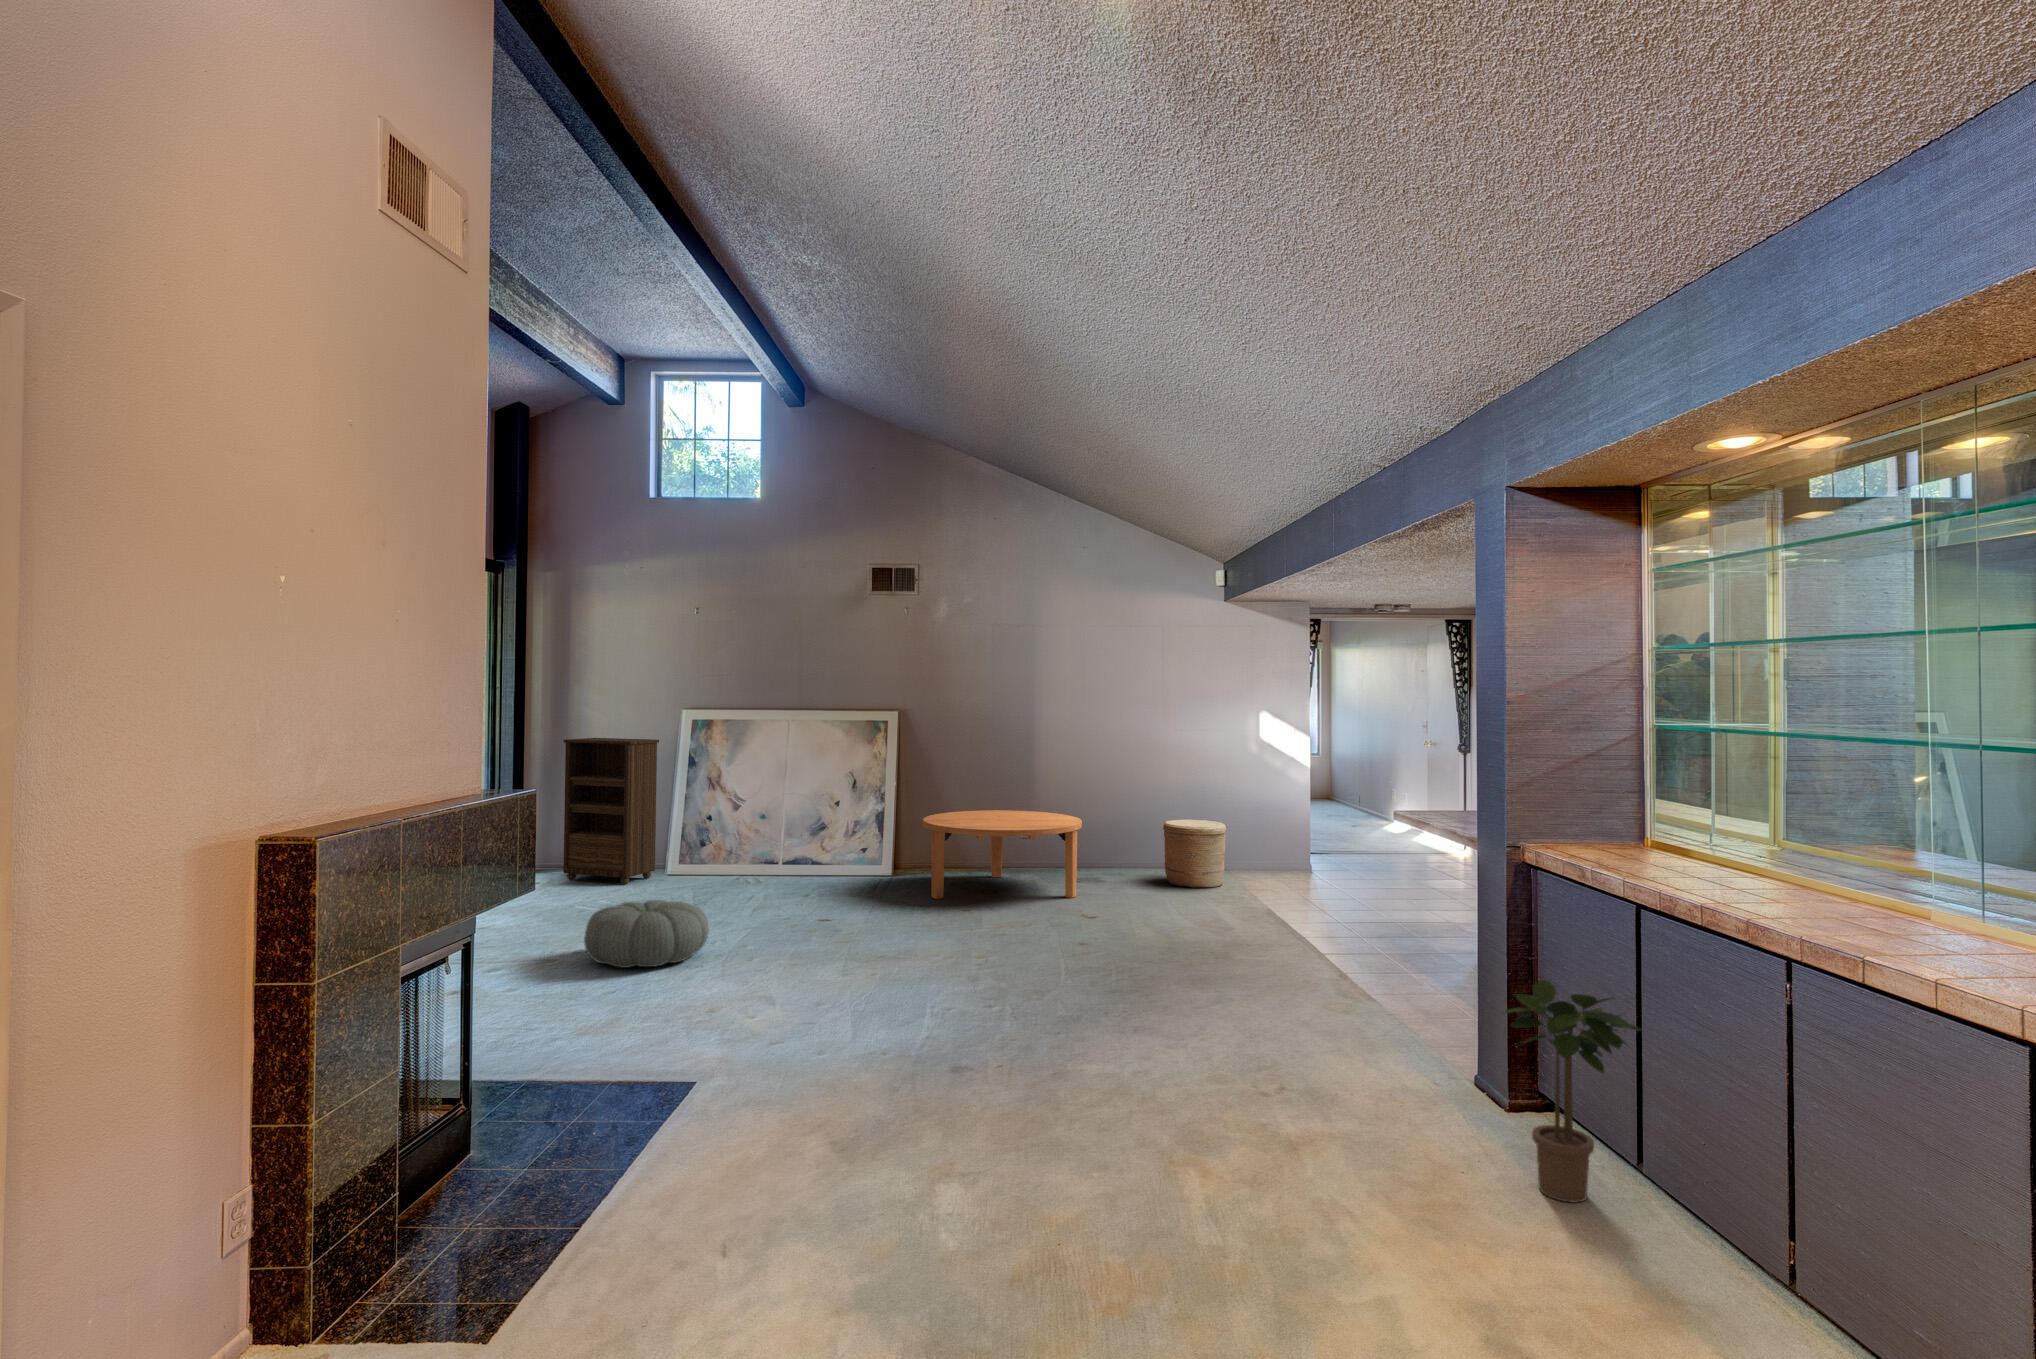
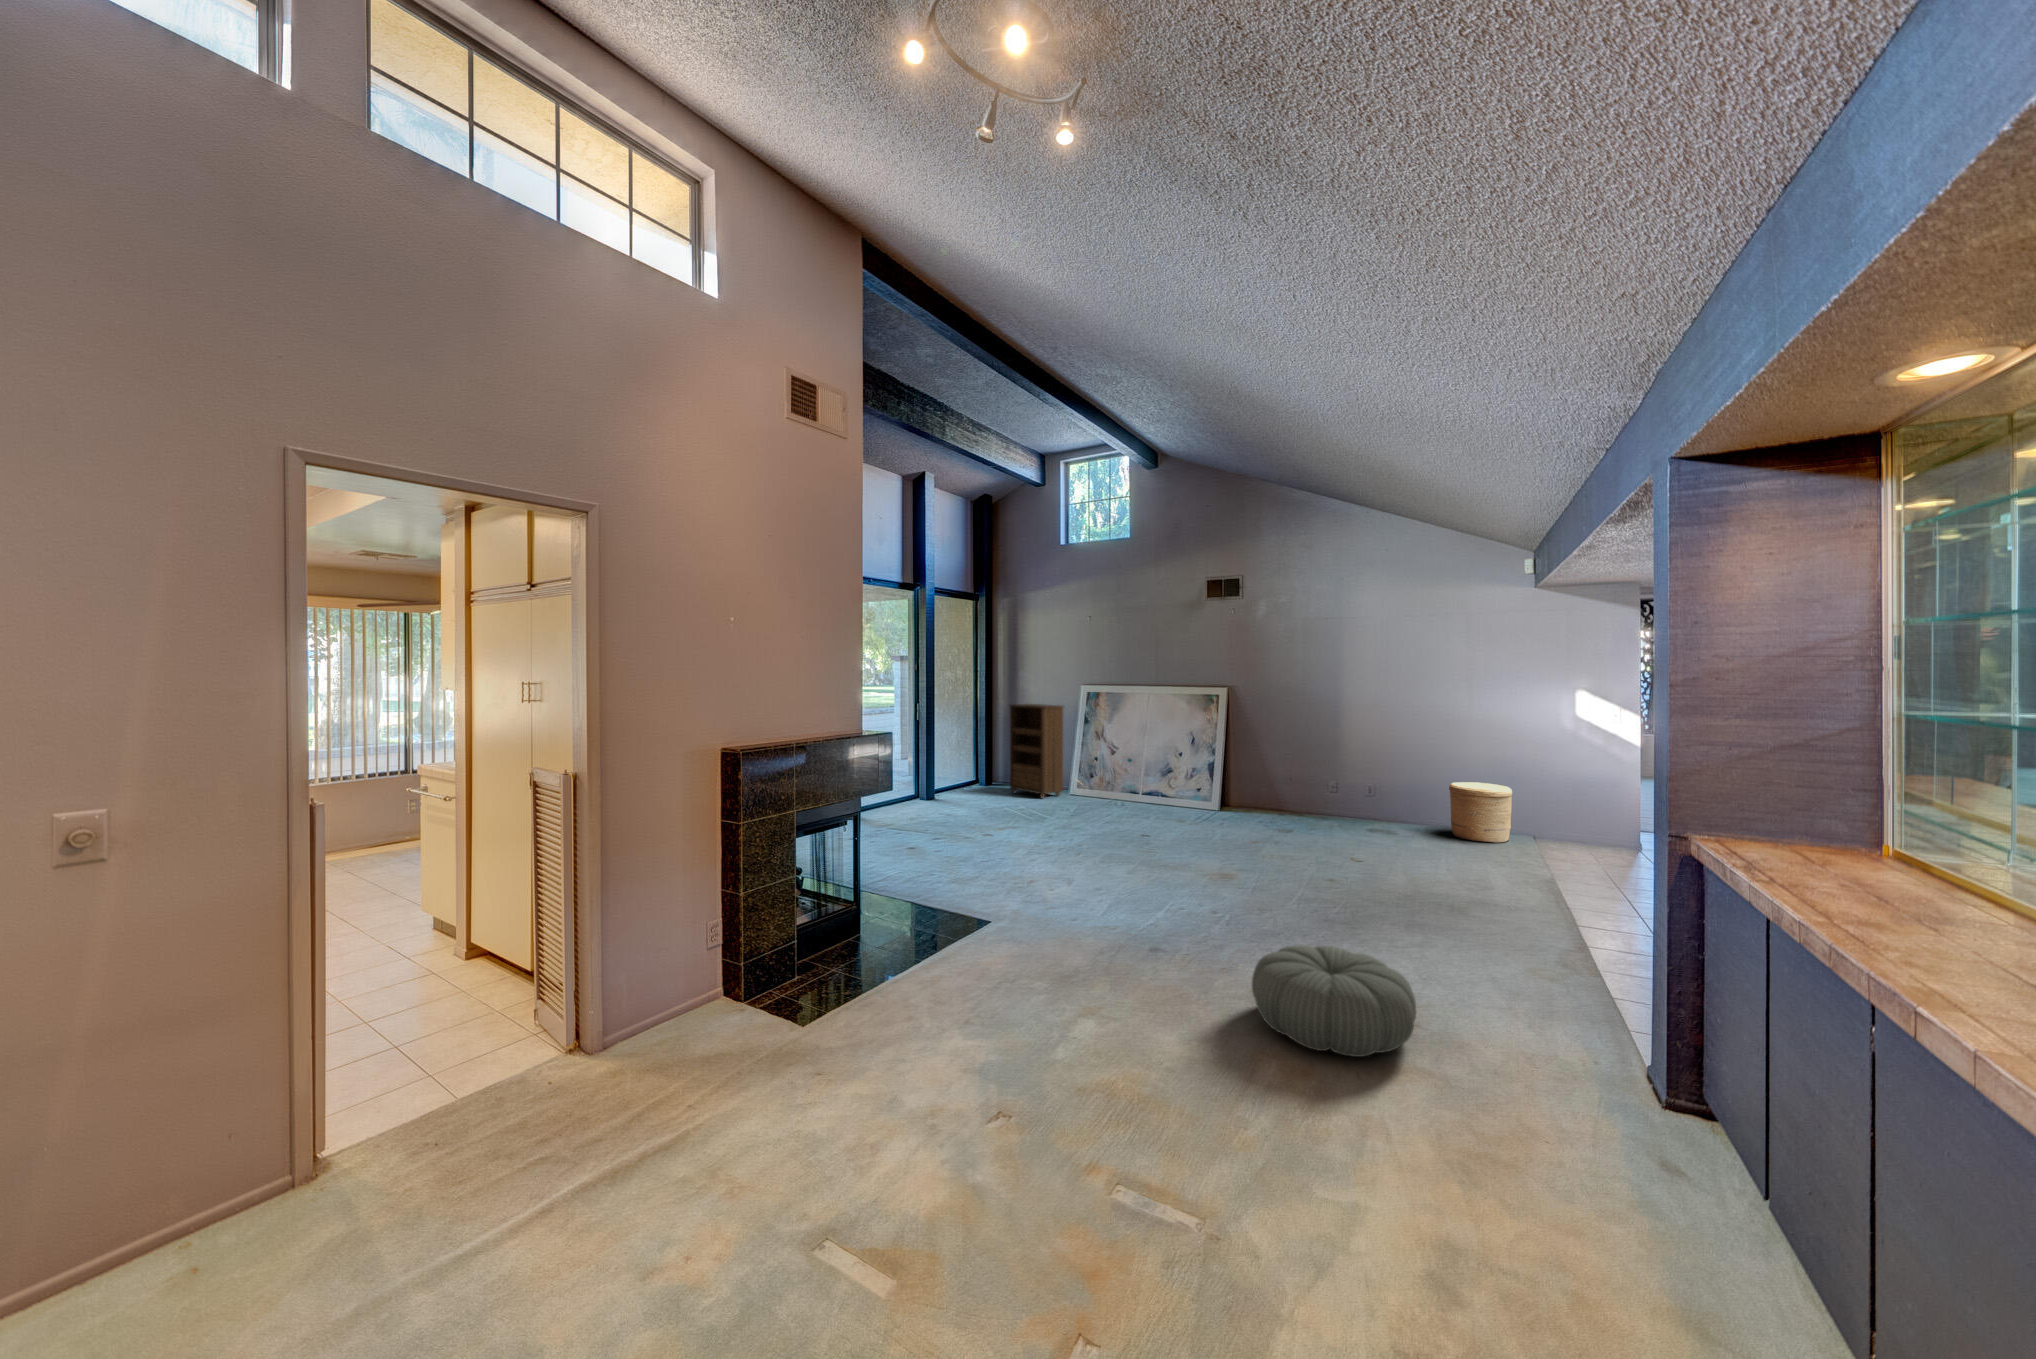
coffee table: present [923,810,1082,899] -> none [1234,764,1367,839]
pouf: present [584,900,709,968] -> present [1252,945,1416,1057]
potted plant: present [1503,980,1641,1203] -> none [1591,971,1759,1204]

